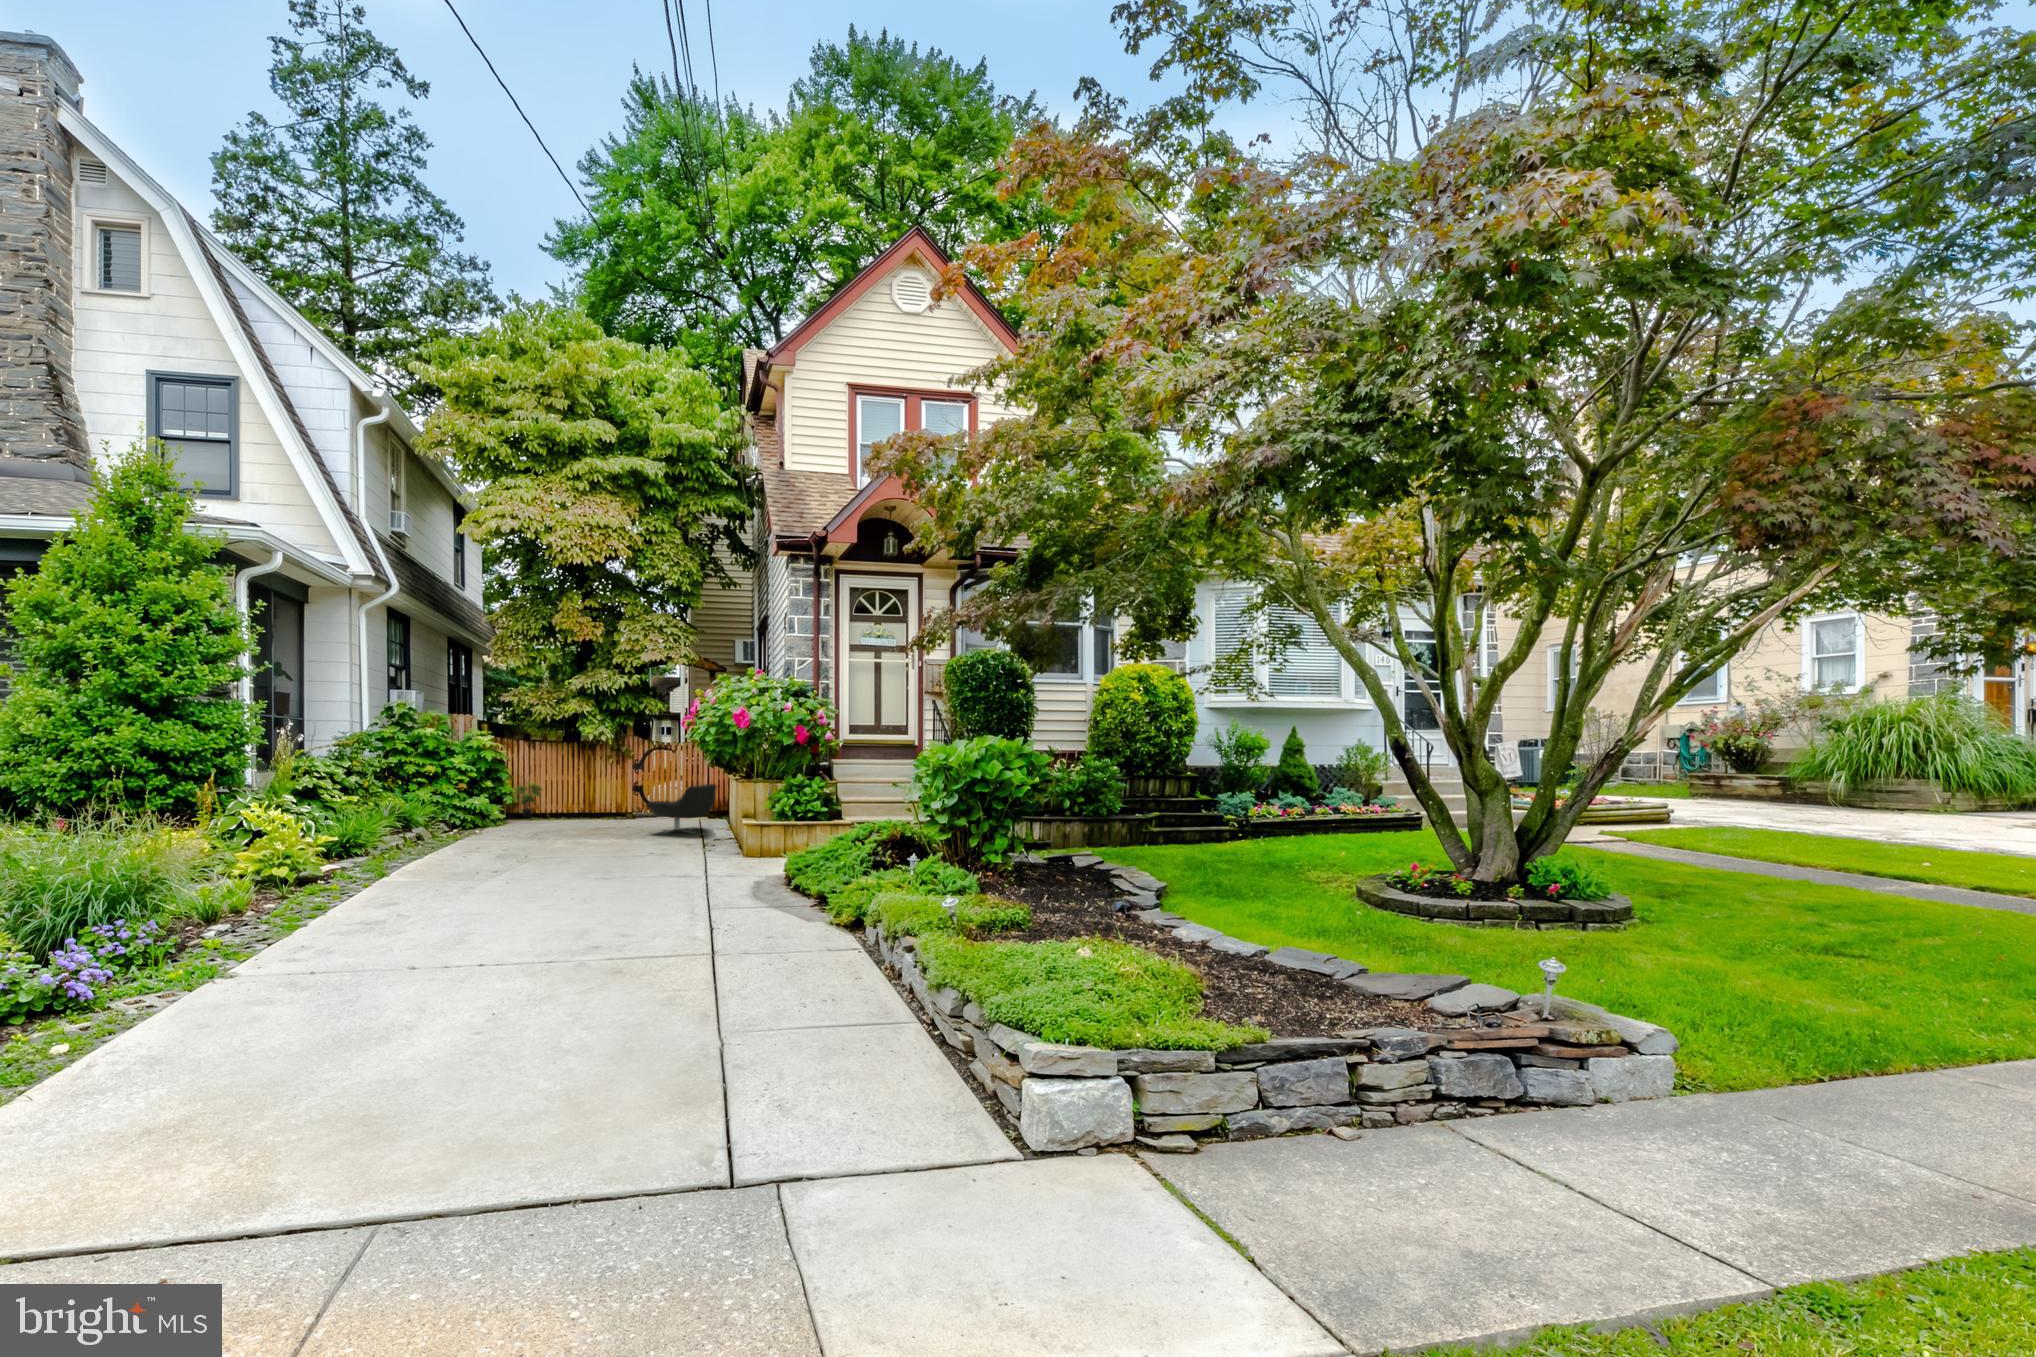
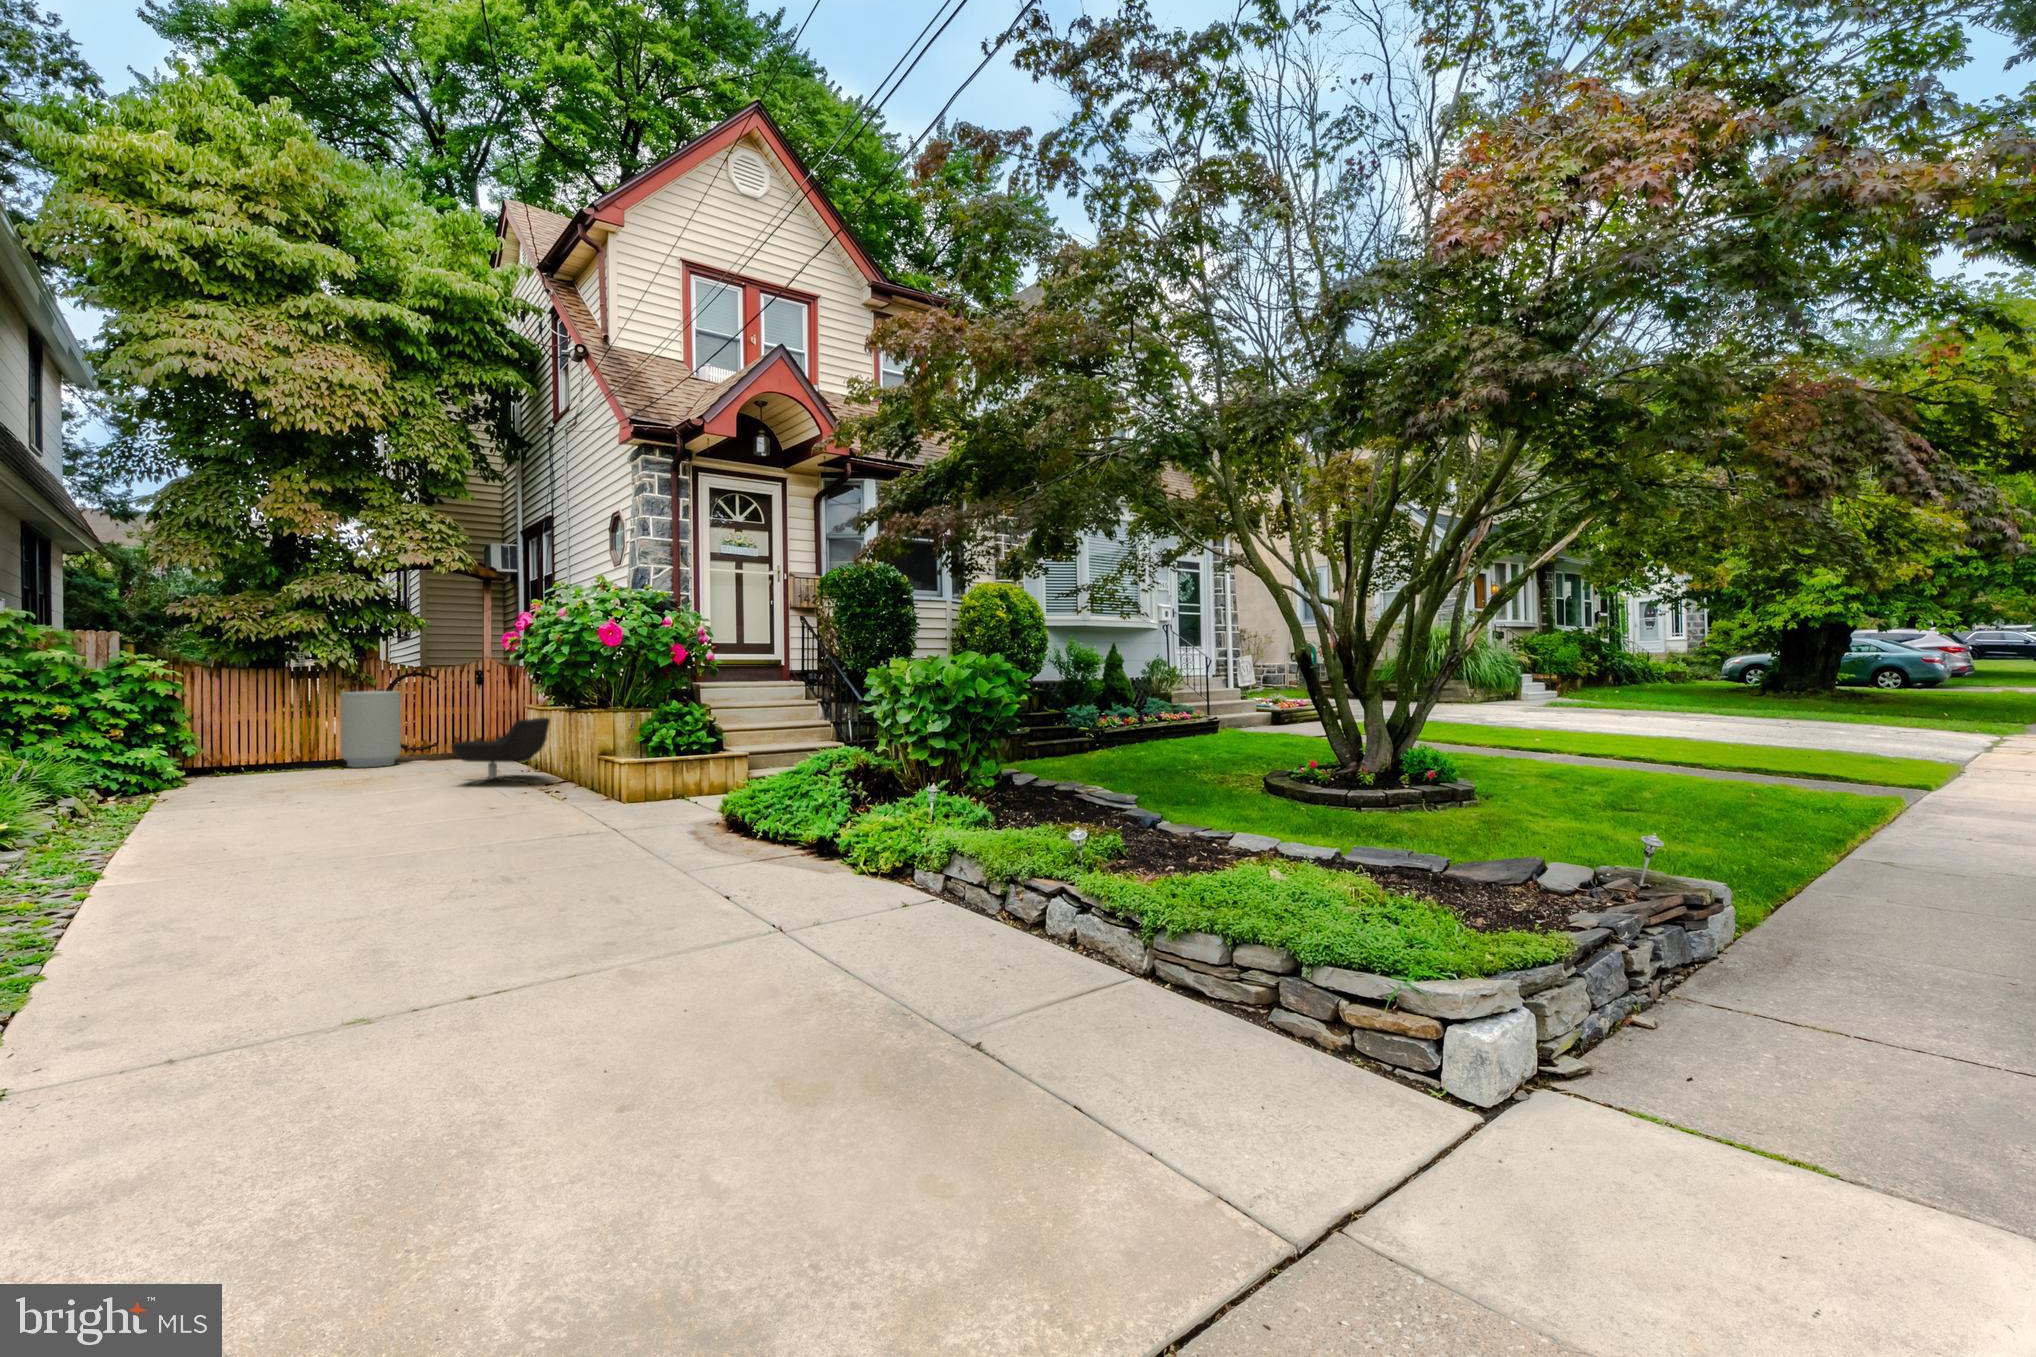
trash can: none [596,757,636,816] -> present [340,691,401,768]
potted plant: present [514,783,543,817] -> none [200,724,255,774]

